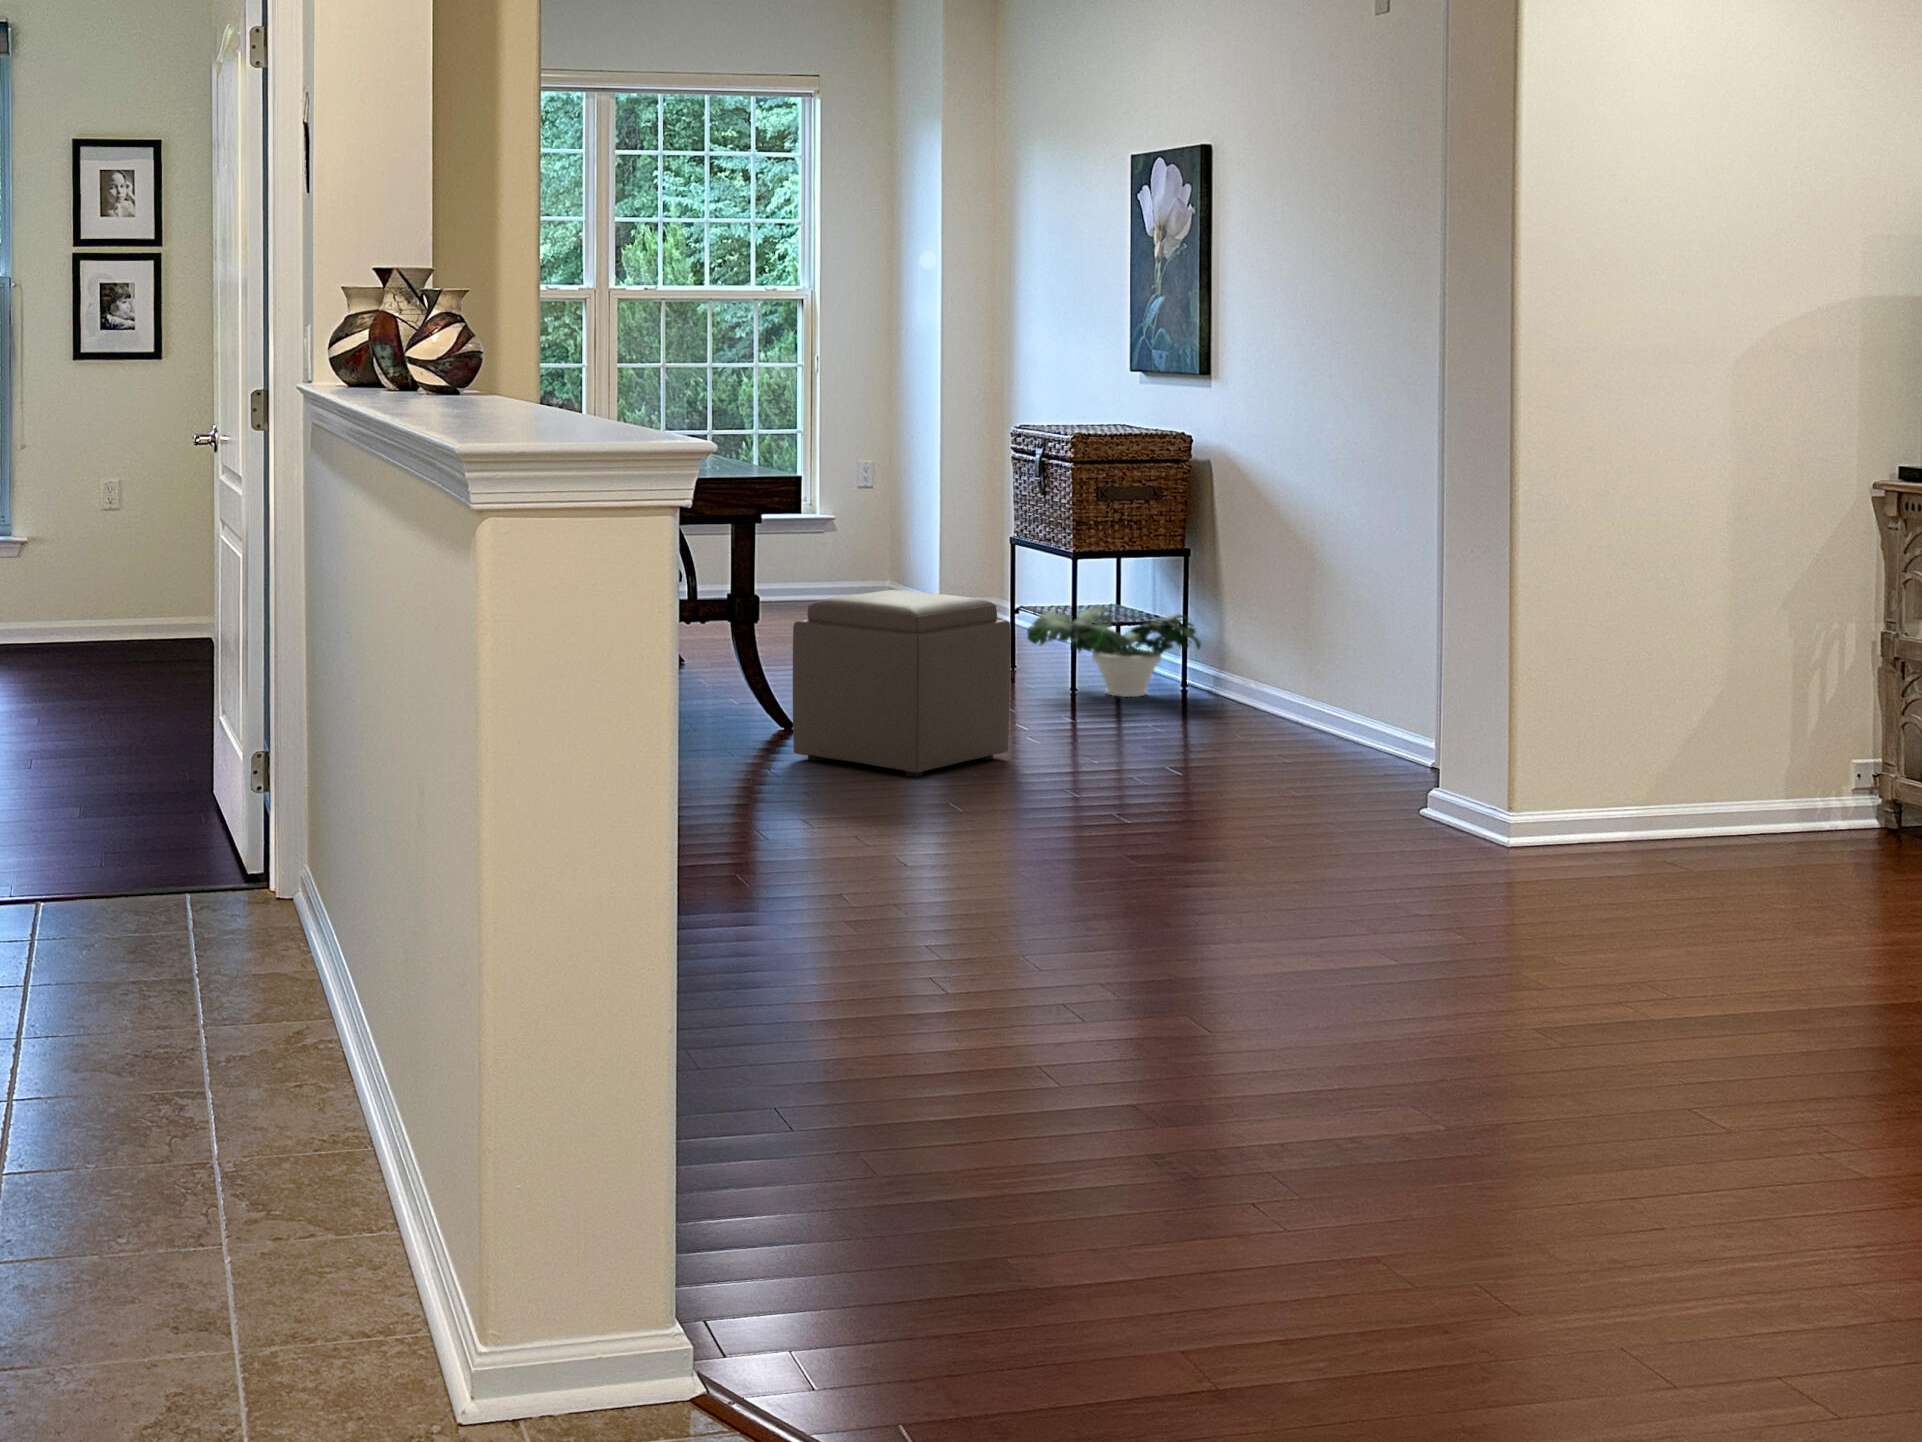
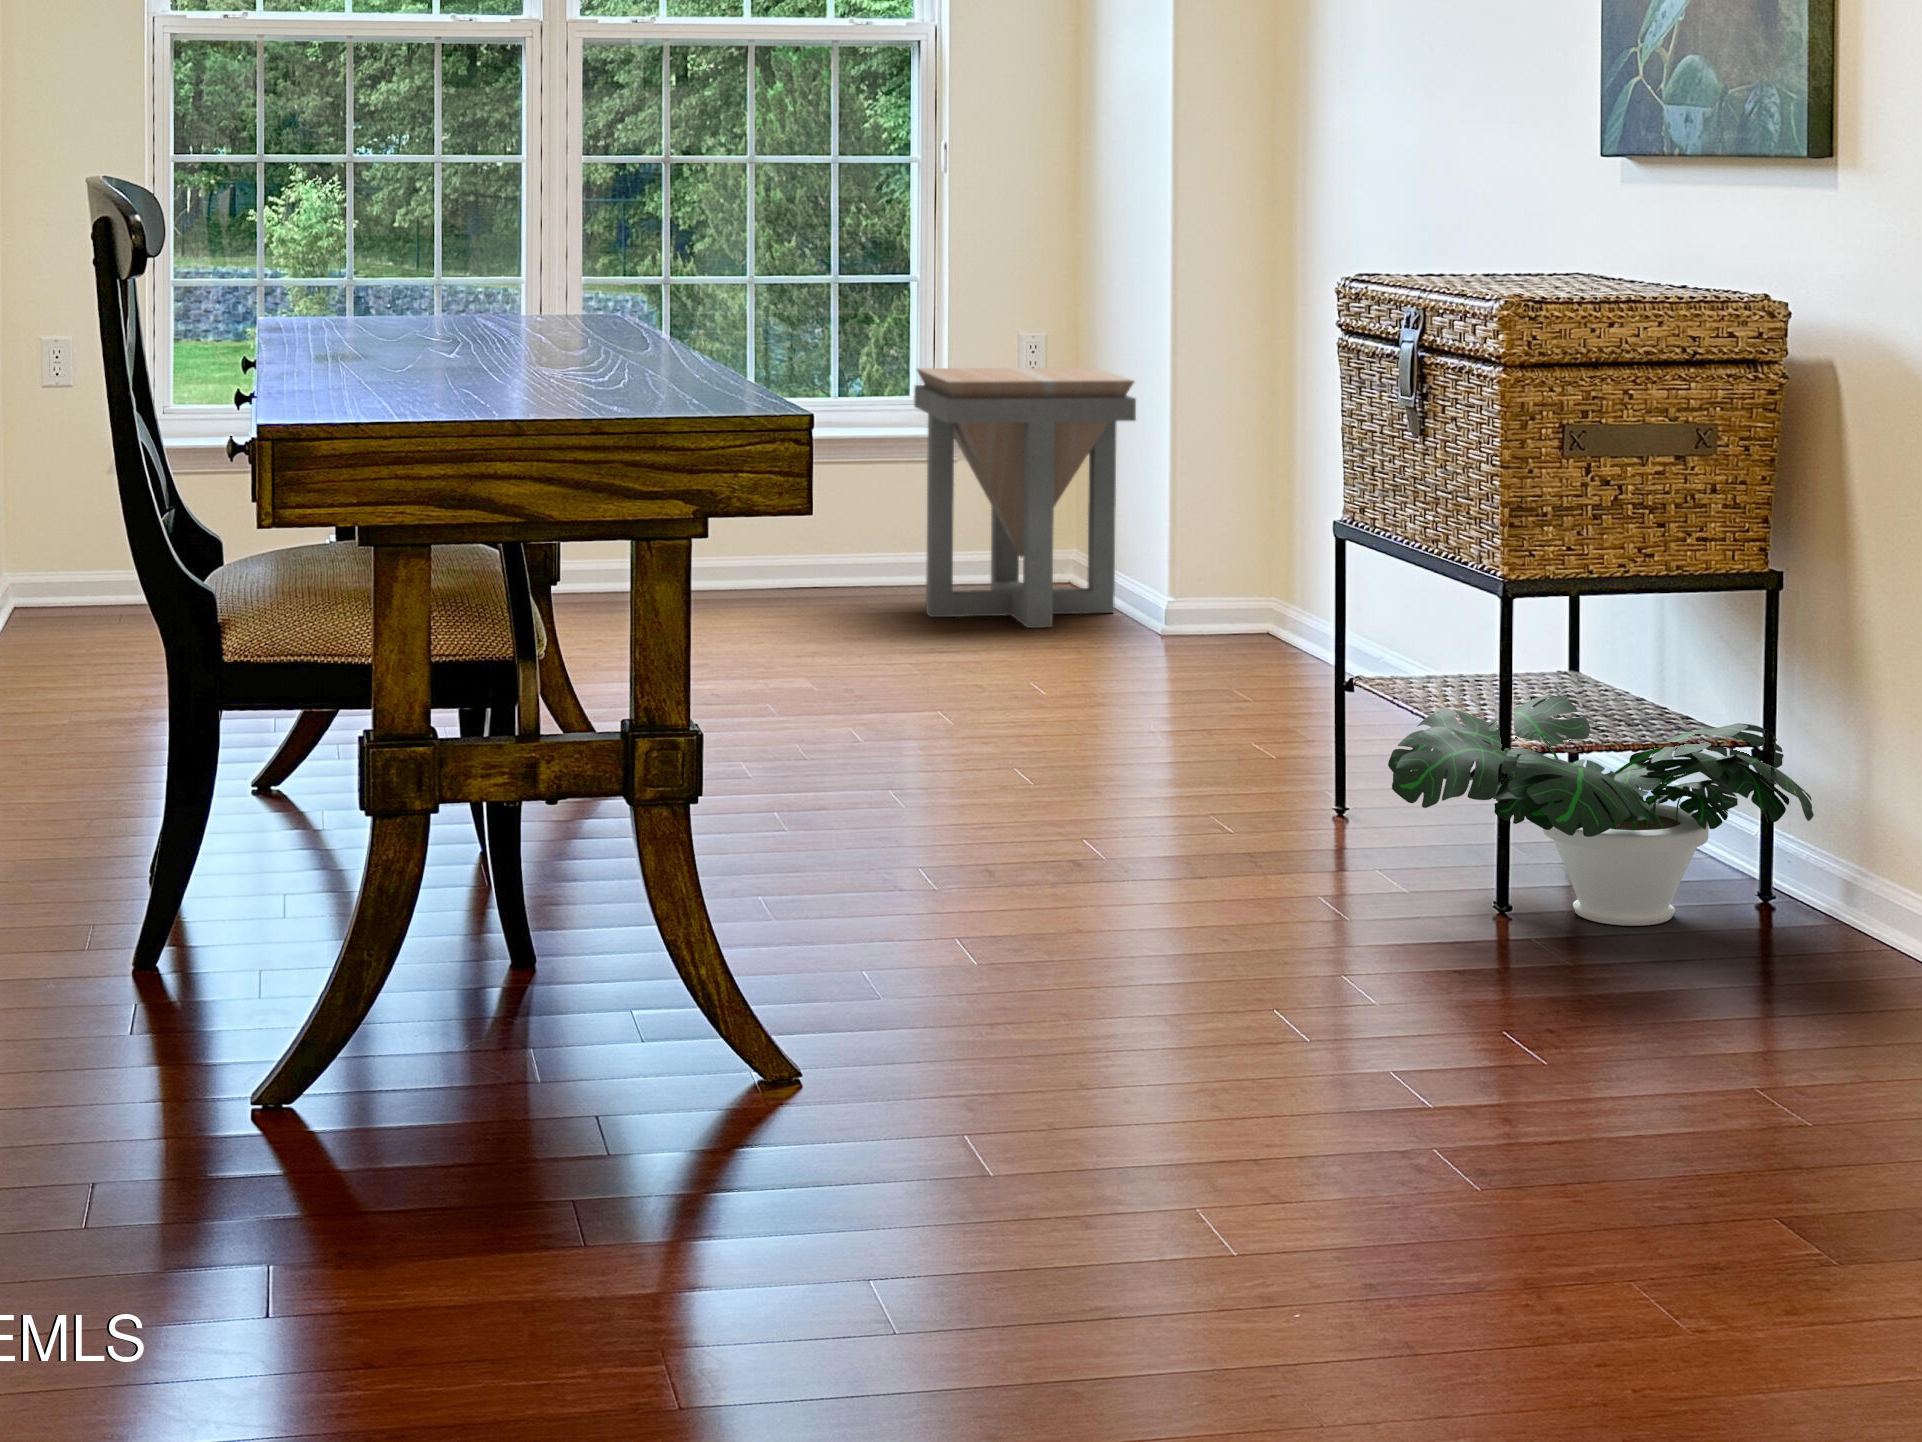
side table: none [797,469,913,602] -> present [914,367,1136,628]
ottoman: present [793,590,1011,777] -> none [745,728,1380,1336]

